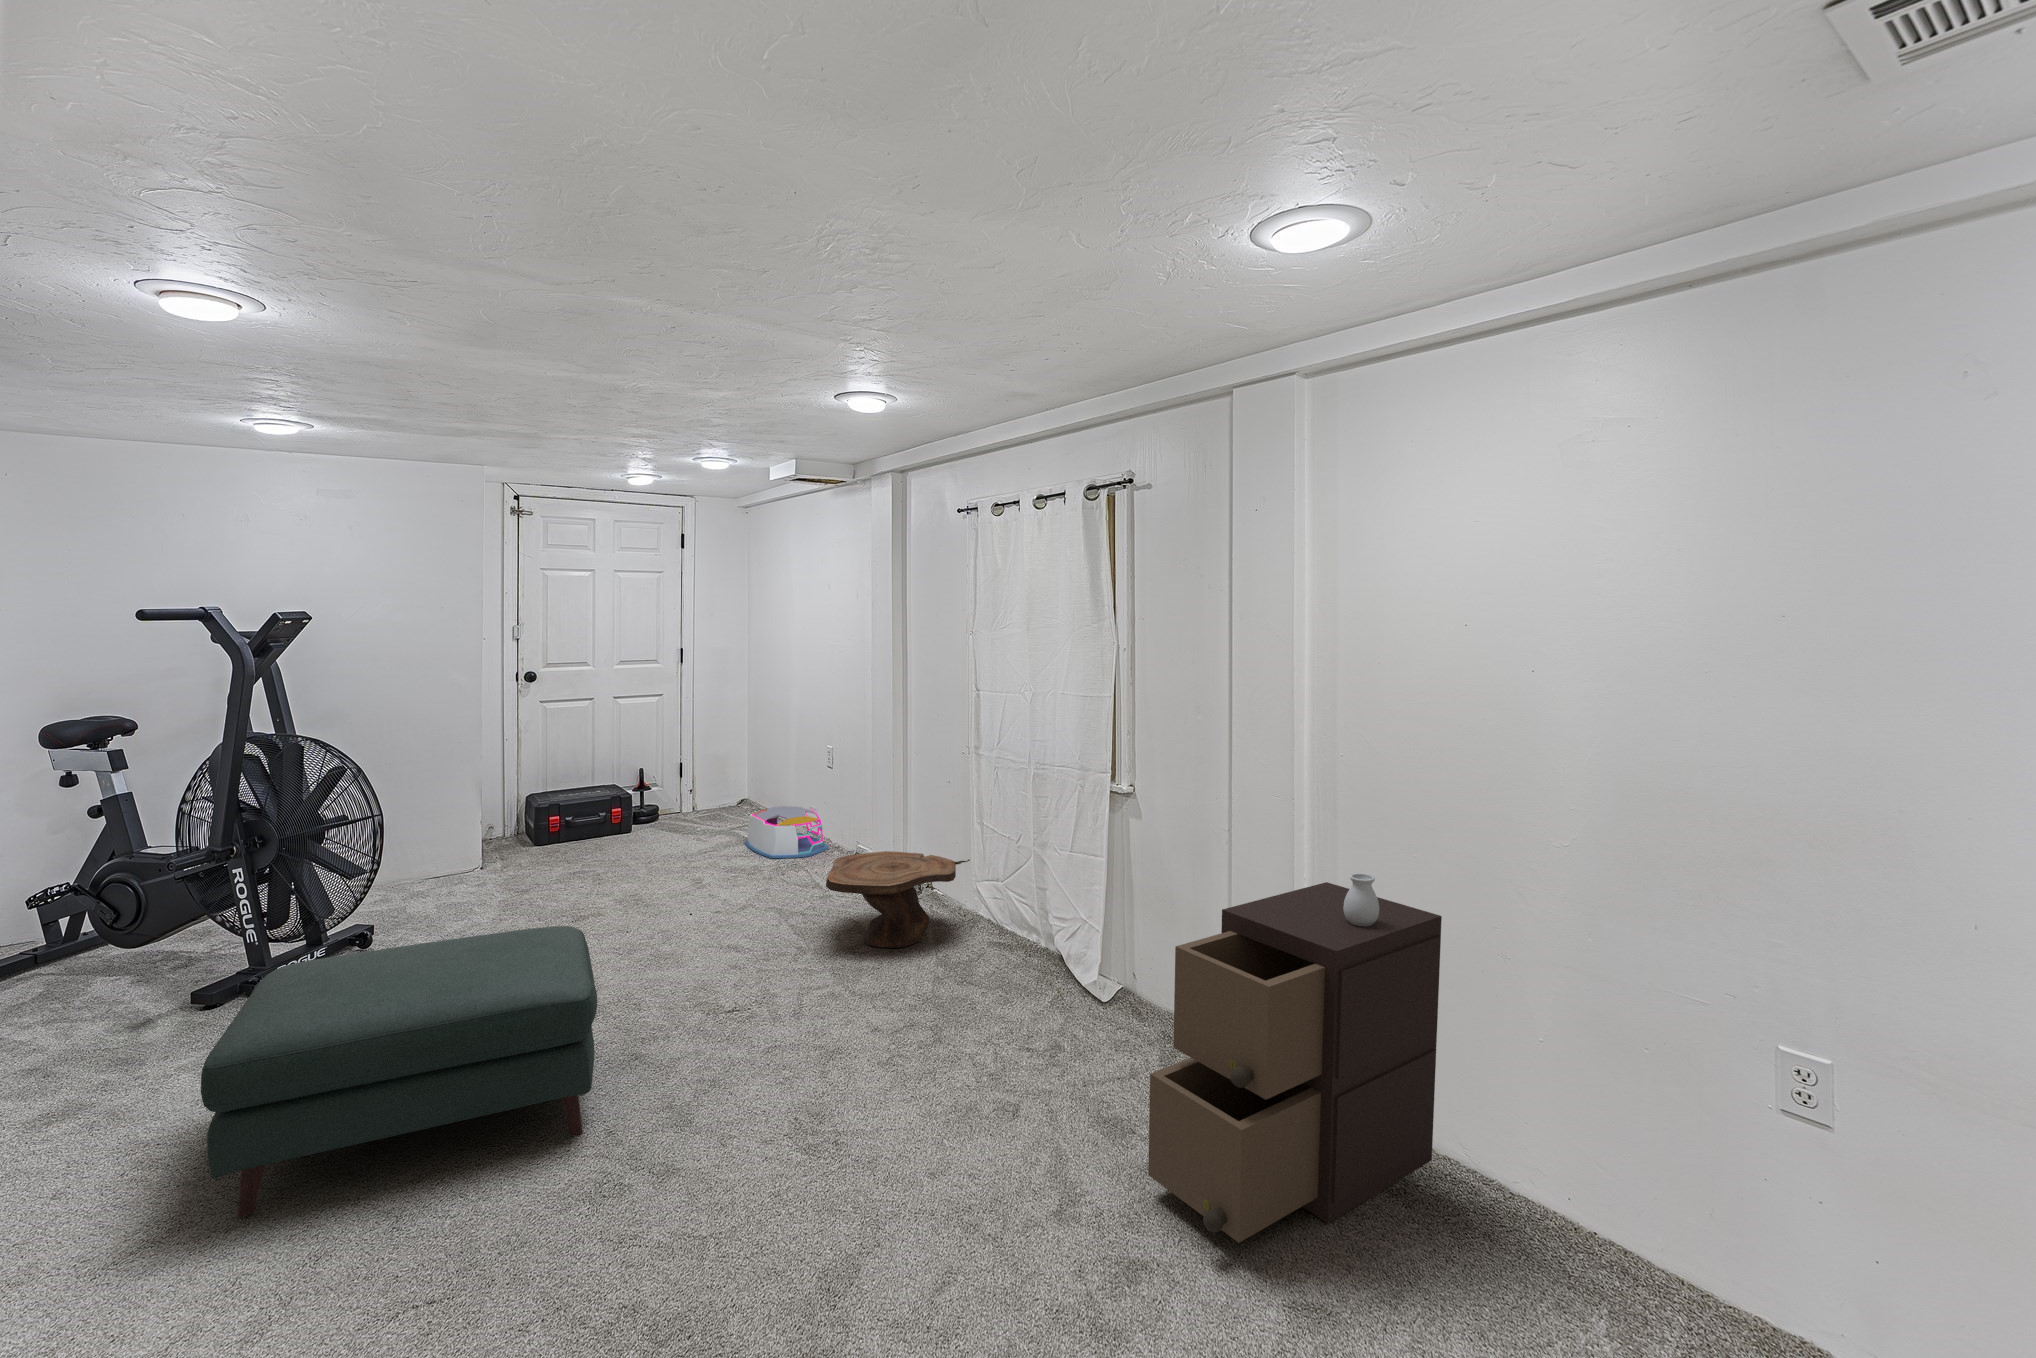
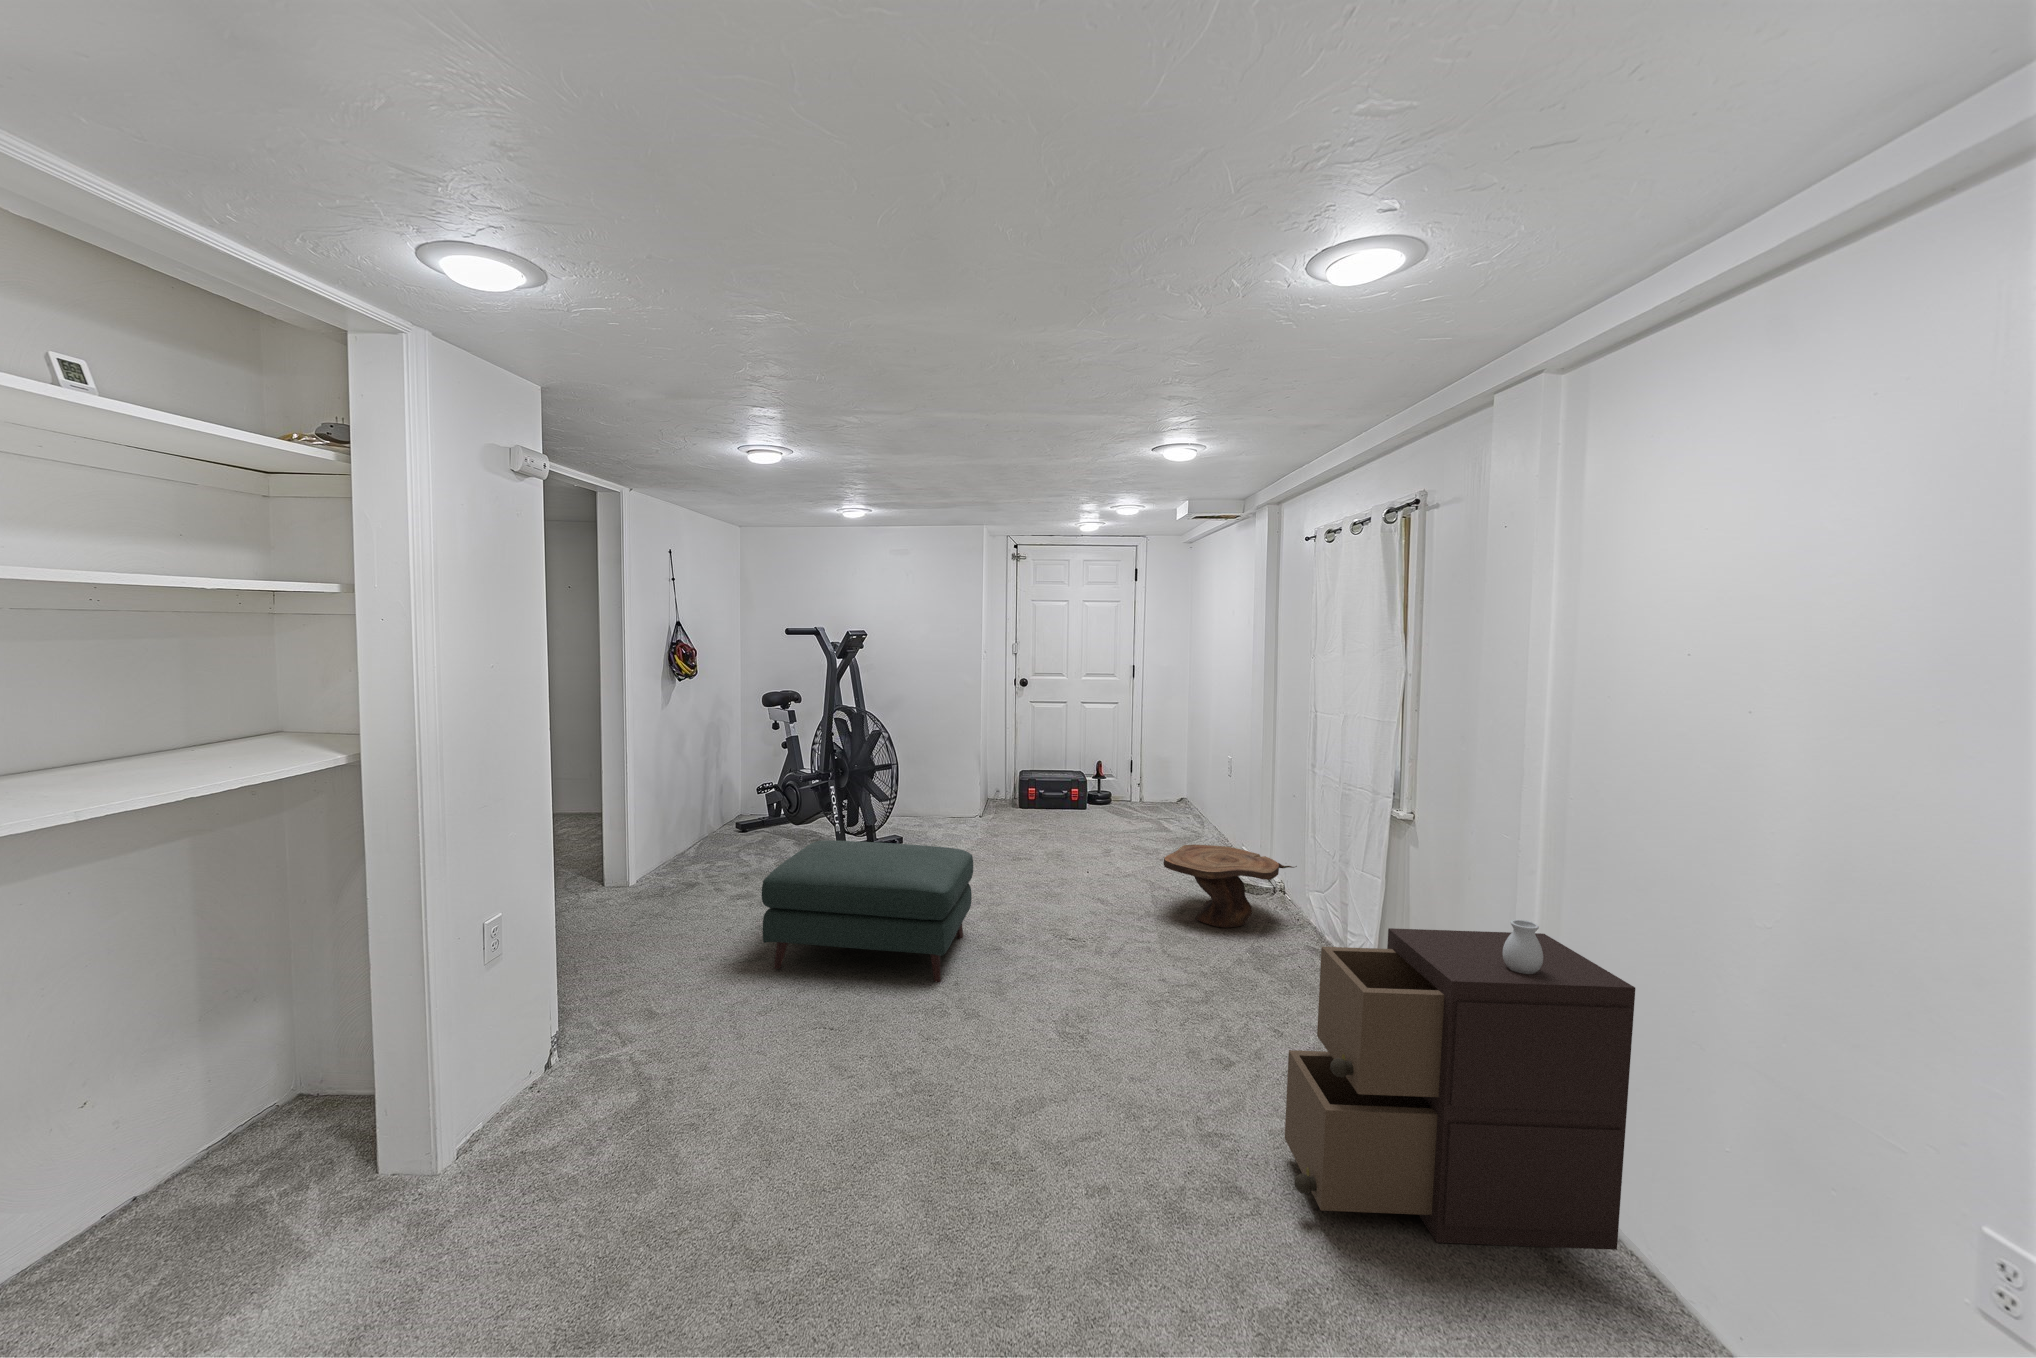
storage bin: present [745,805,829,858] -> none [1157,802,1219,846]

